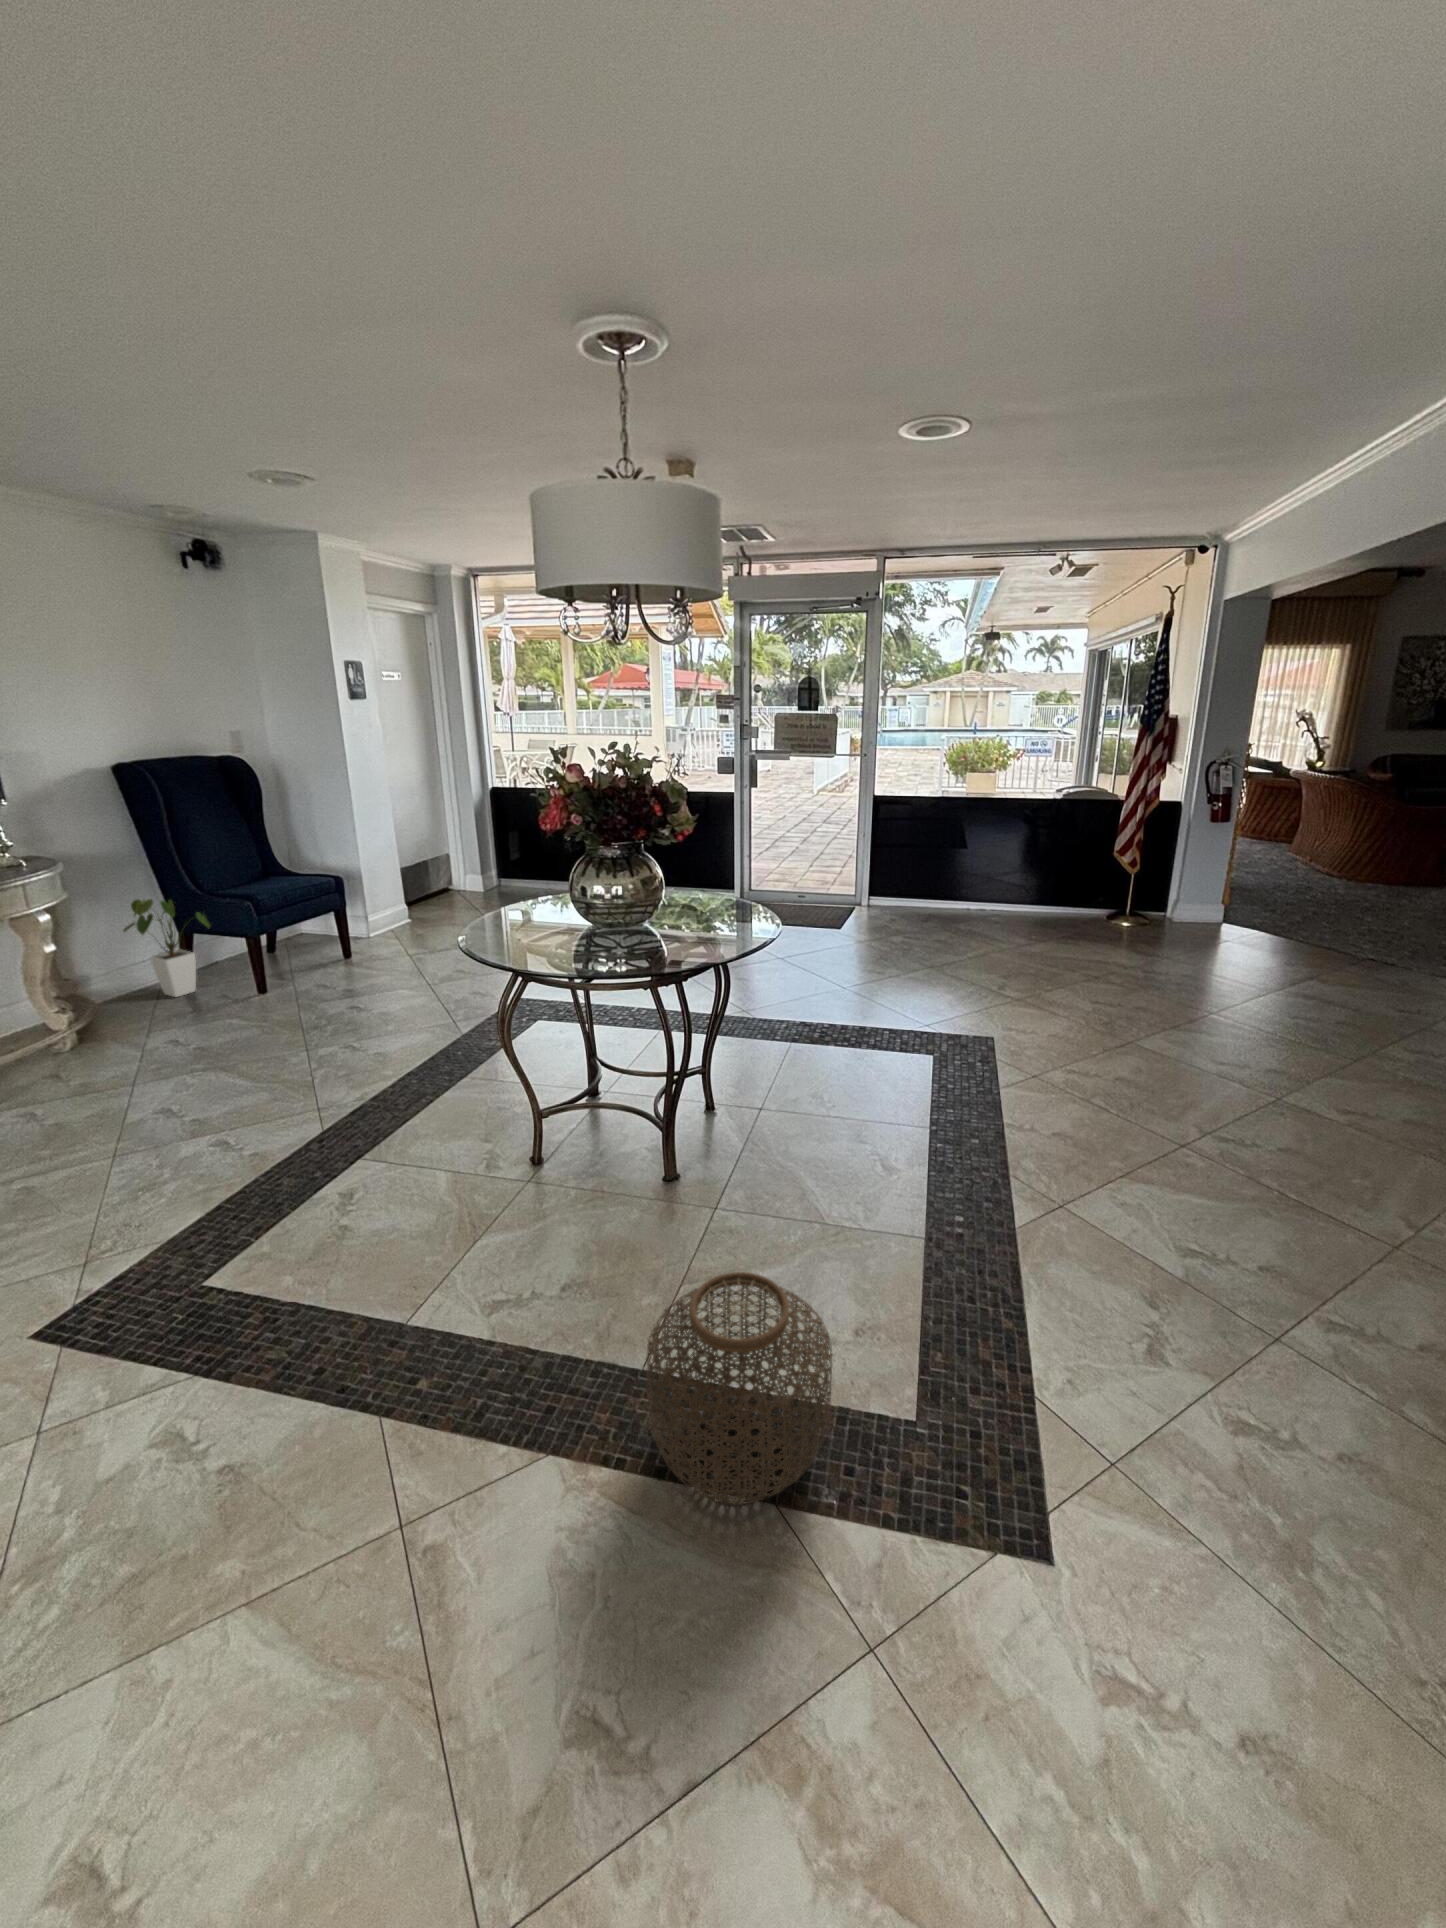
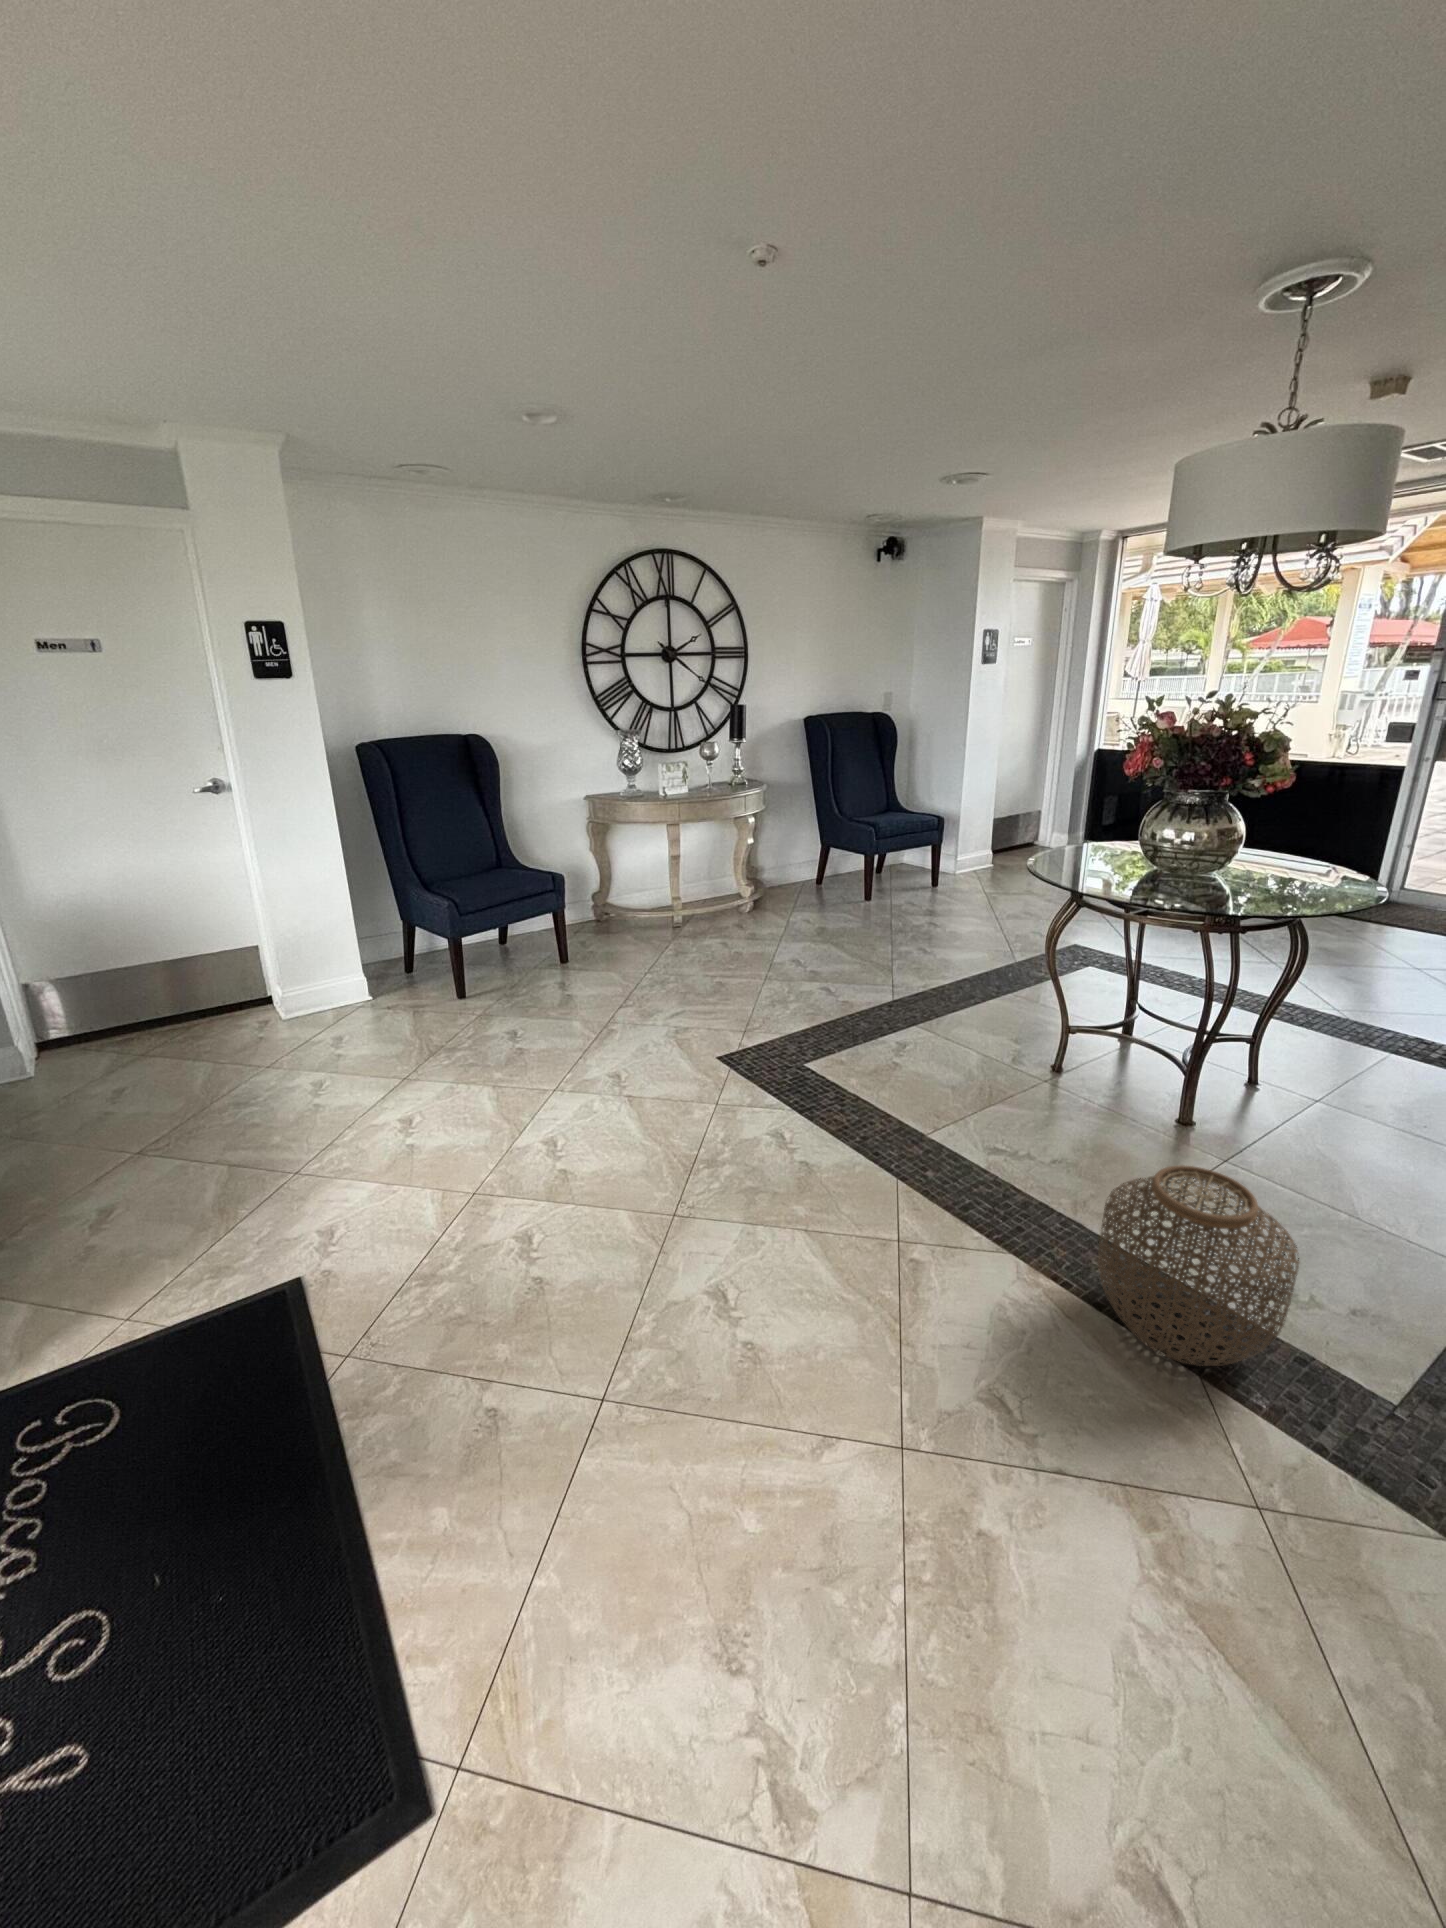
house plant: present [123,899,210,997] -> none [790,810,846,892]

